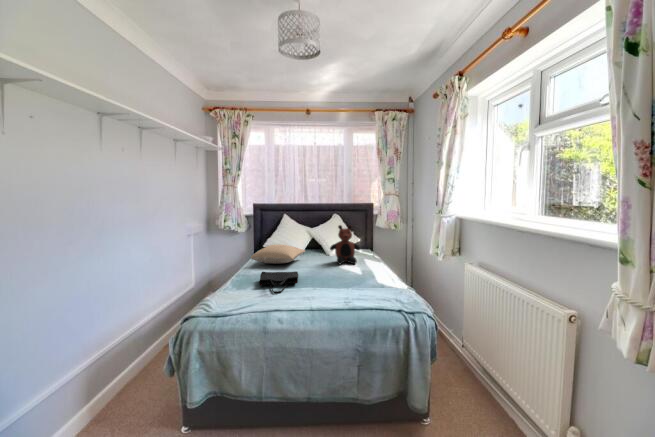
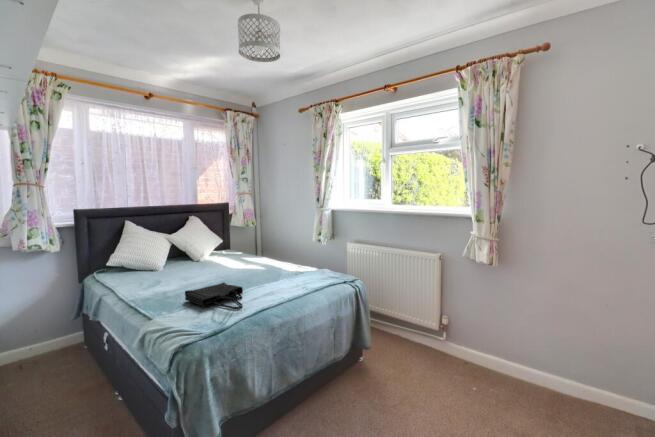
teddy bear: present [330,225,360,264] -> none [222,226,255,269]
pillow: present [251,245,305,264] -> none [130,258,194,283]

